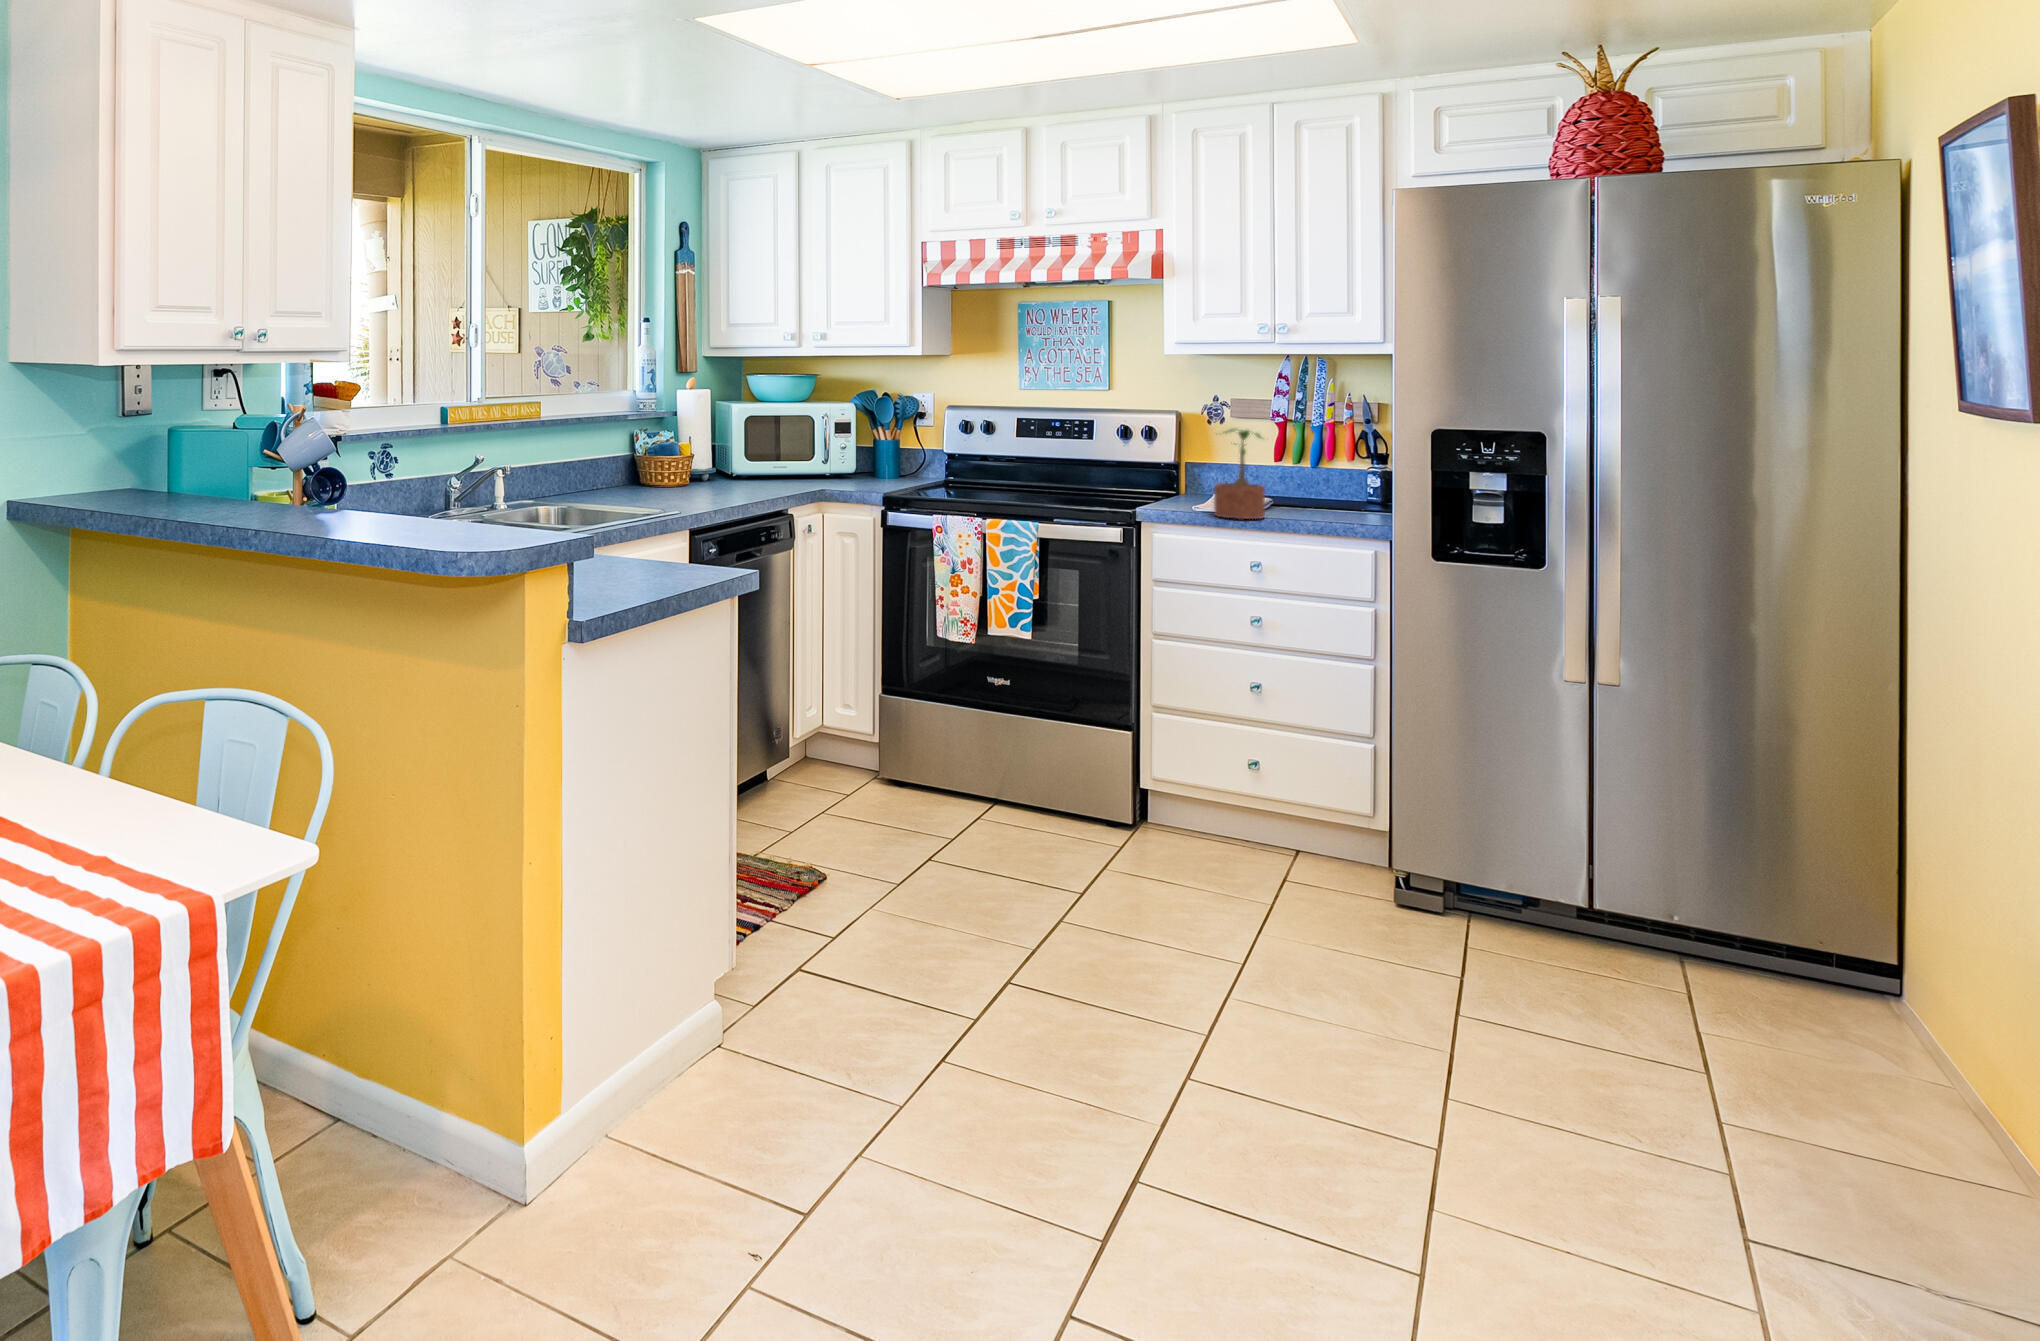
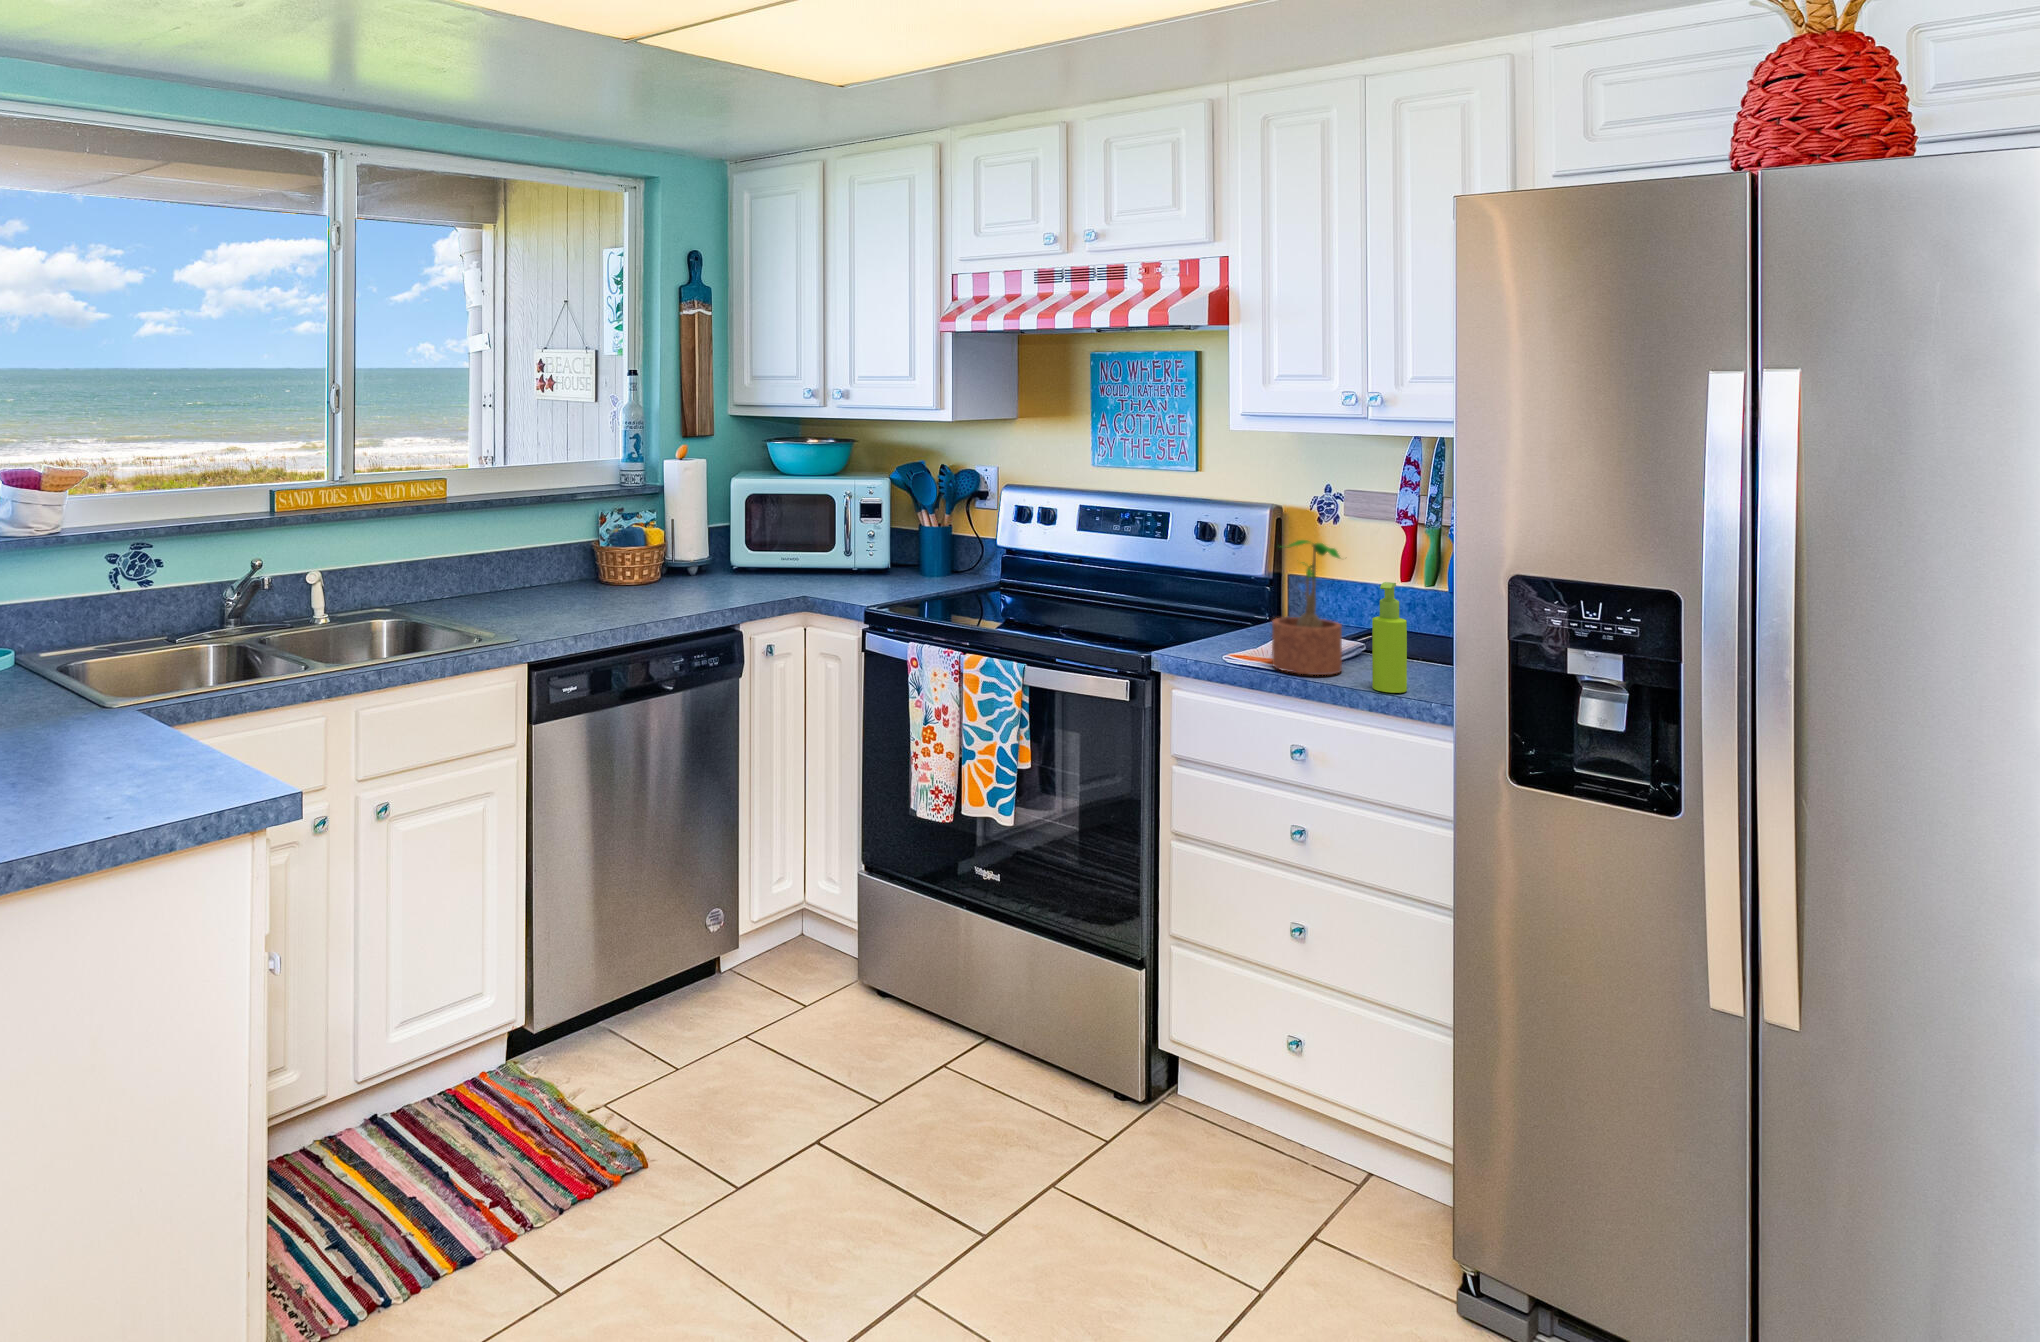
soap dispenser: none [1294,452,1318,526] -> present [1372,582,1407,693]

